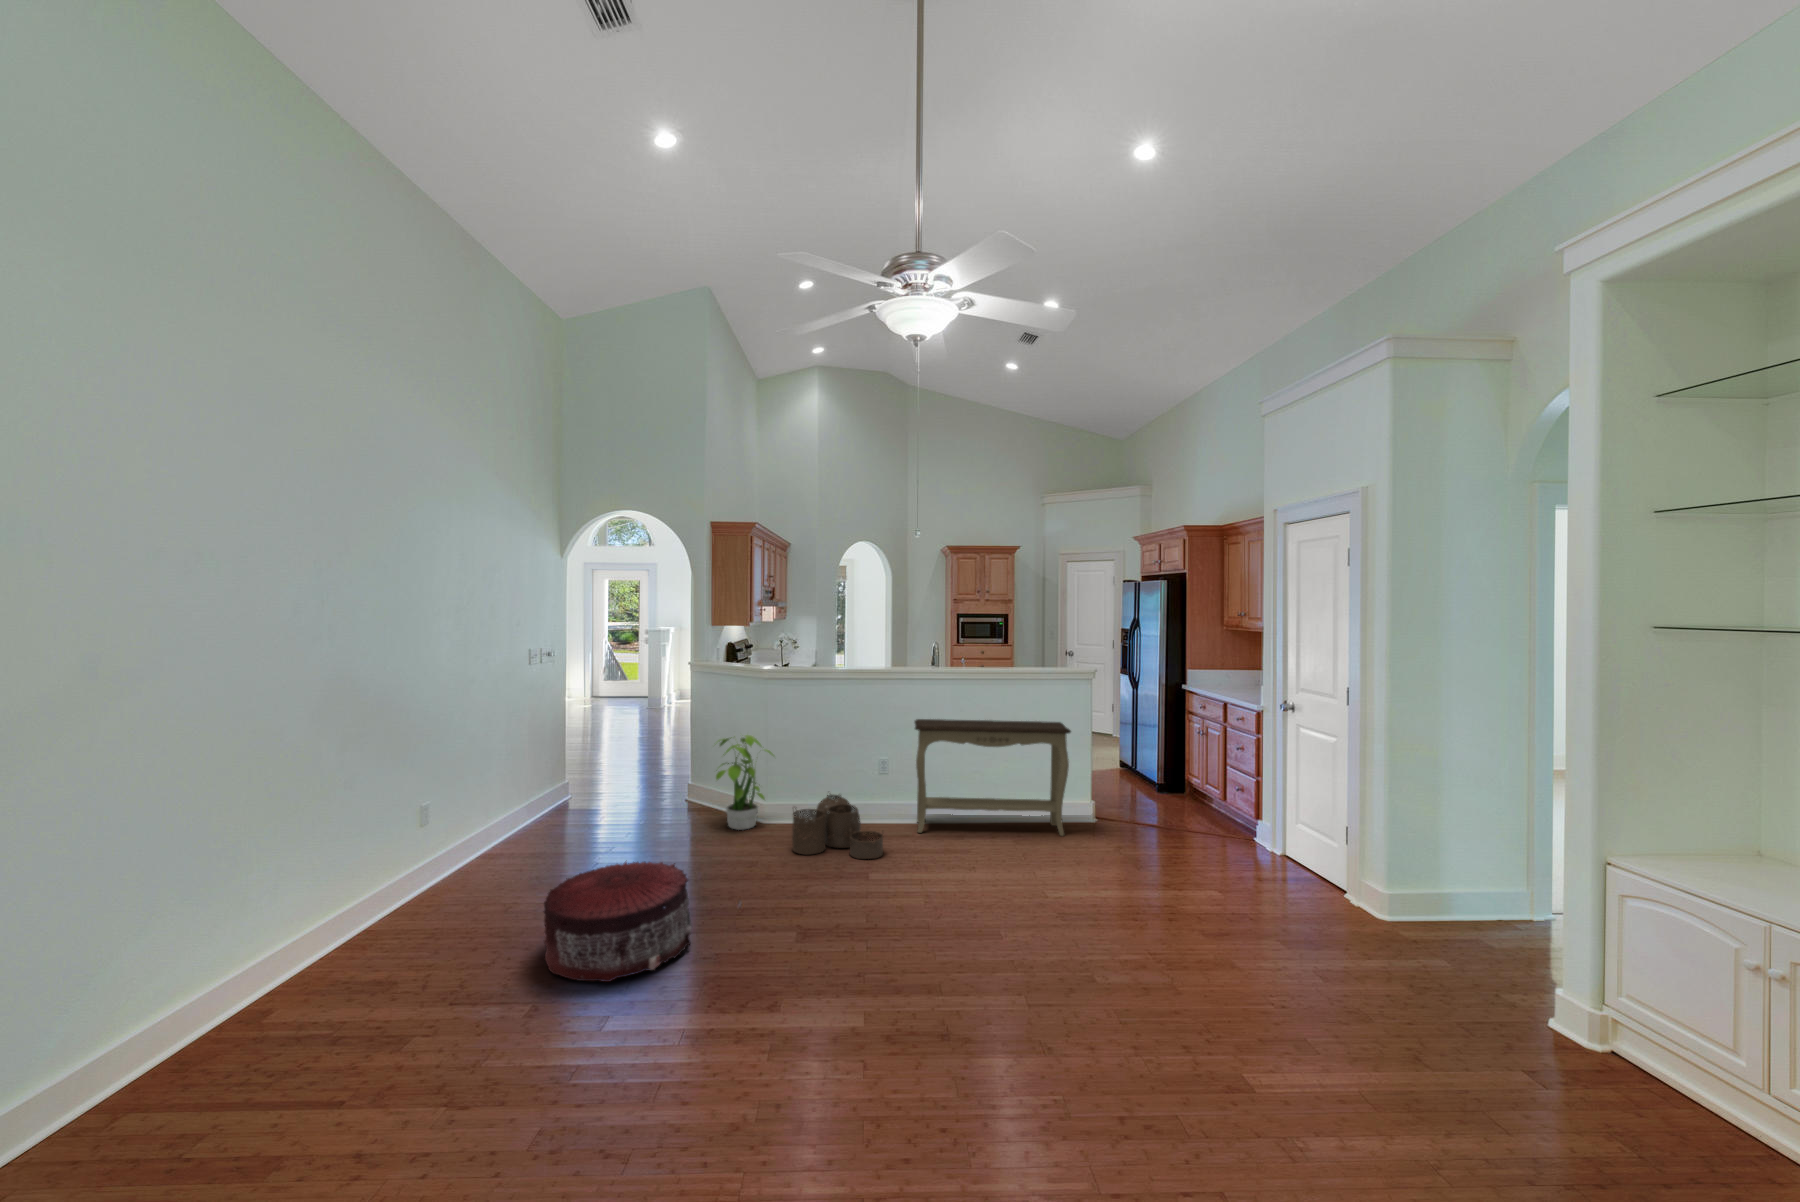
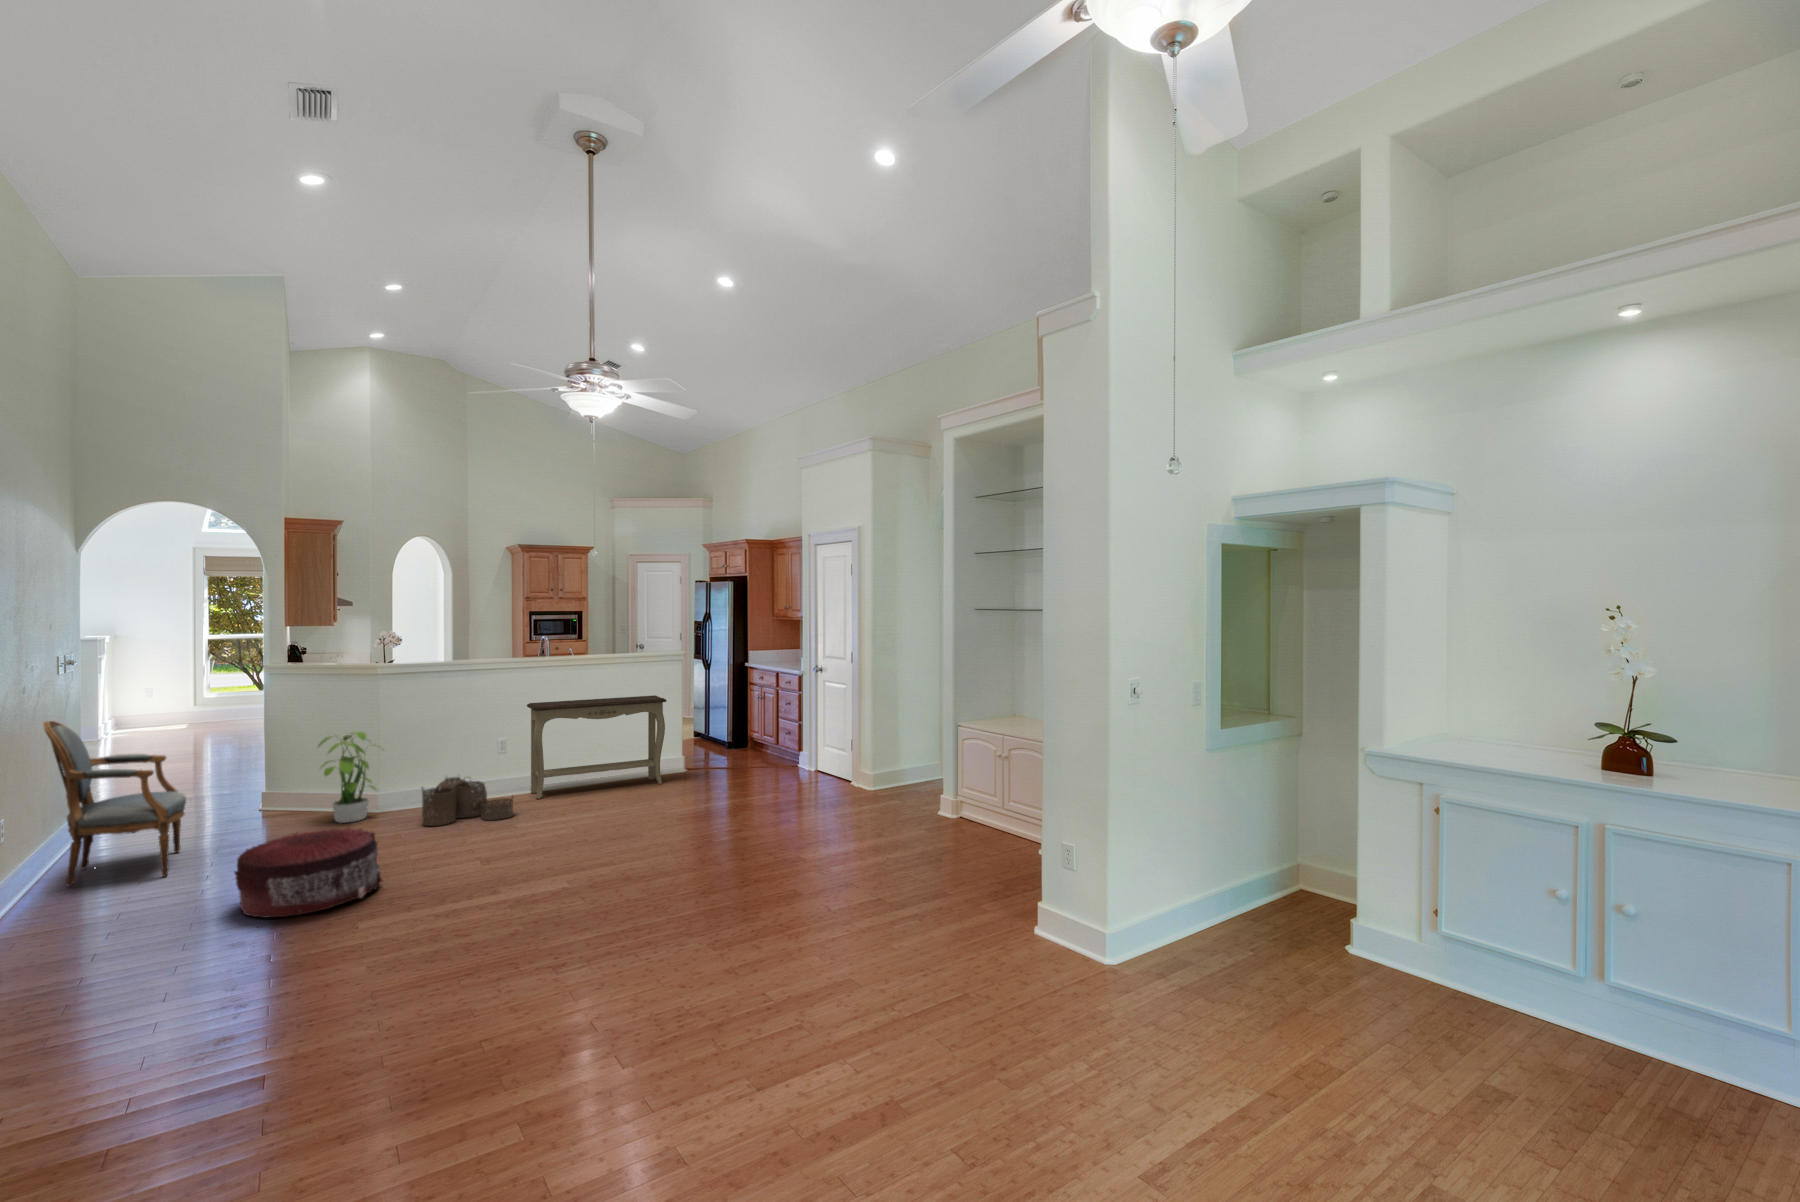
armchair: none [482,706,598,872] -> present [44,721,186,887]

